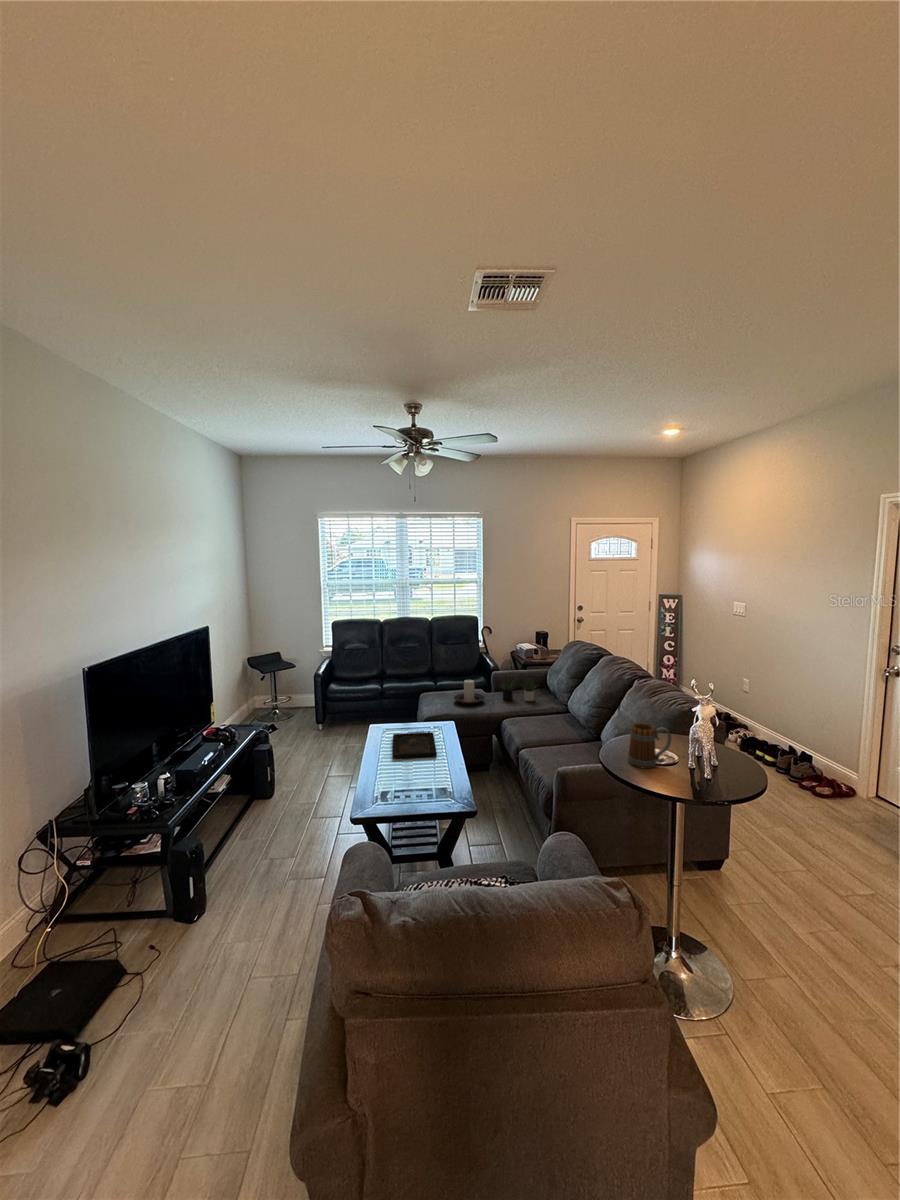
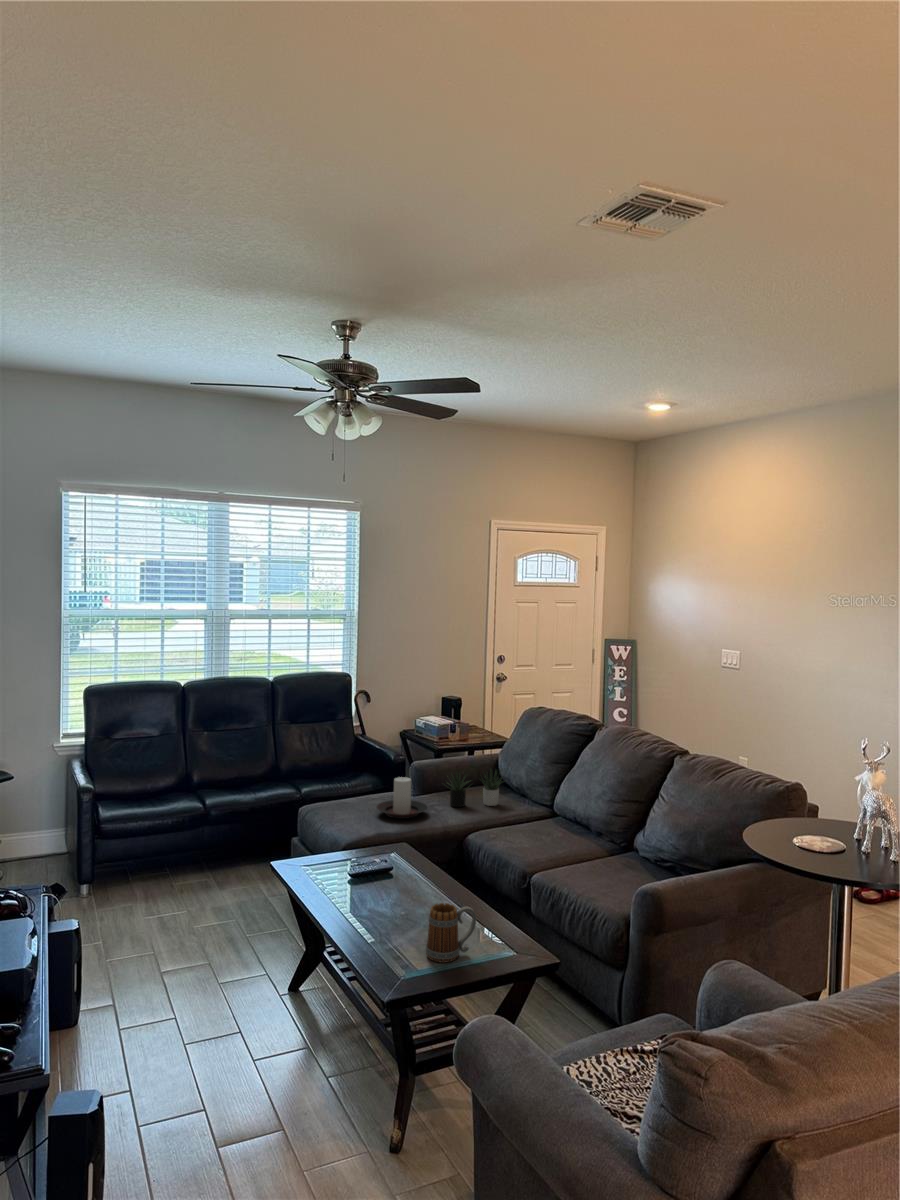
mug: present [628,723,671,769] -> present [426,903,476,963]
tray: present [393,732,437,758] -> none [332,864,432,910]

